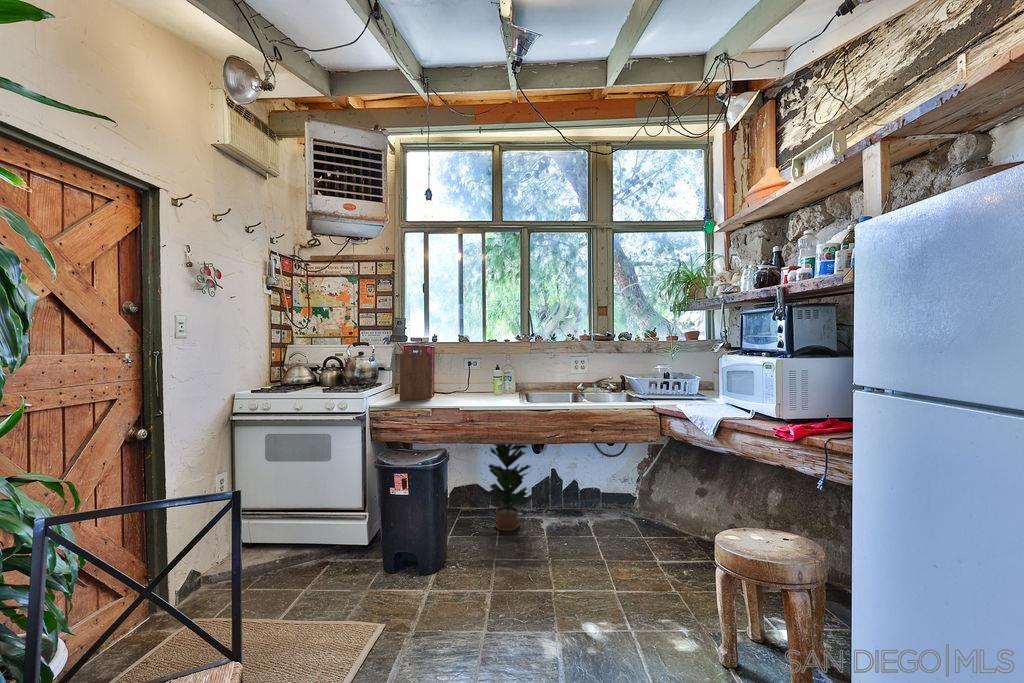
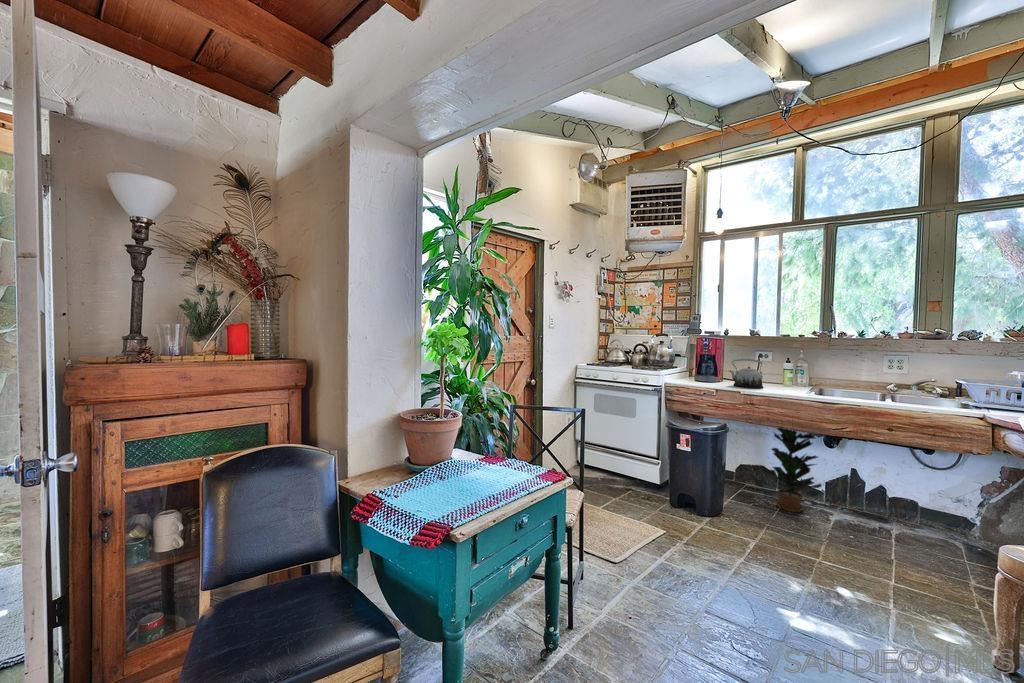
cutting board: present [400,347,431,401] -> none [690,339,719,383]
teapot: none [443,368,478,402] -> present [729,359,763,388]

